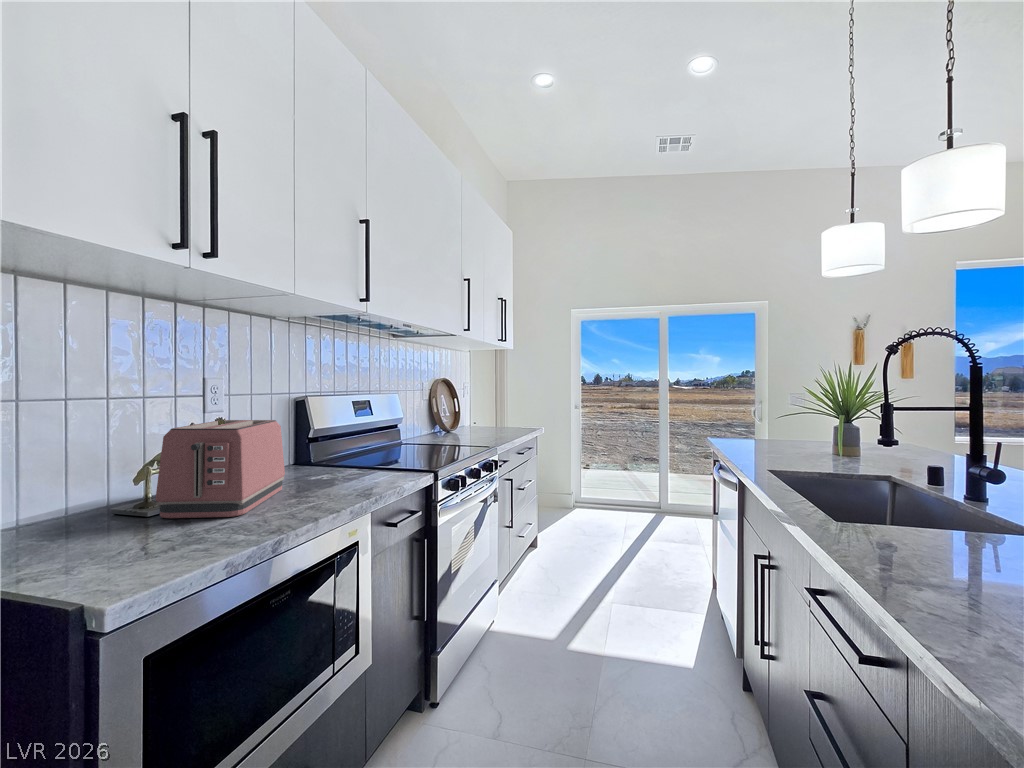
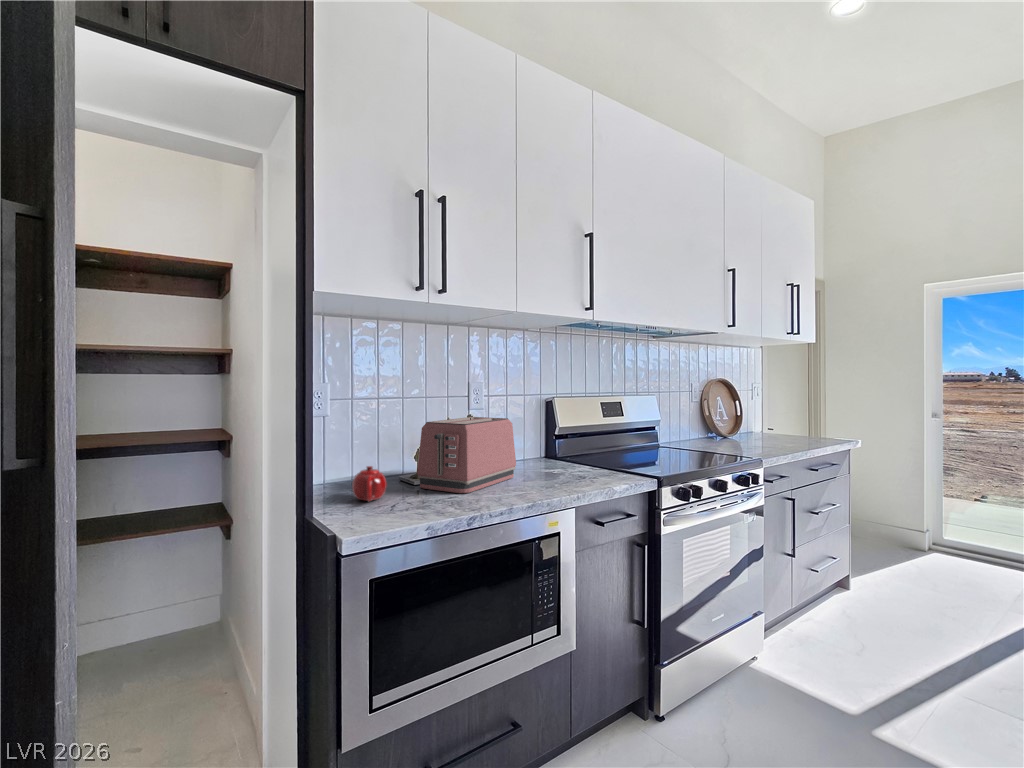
teapot: none [54,497,119,549] -> present [352,466,387,501]

